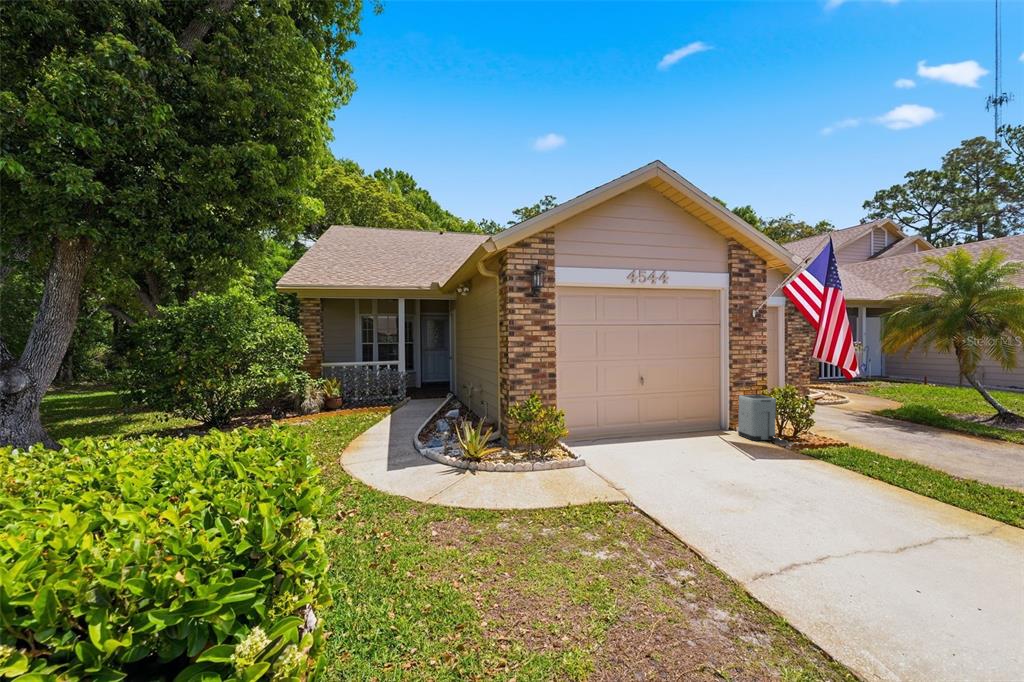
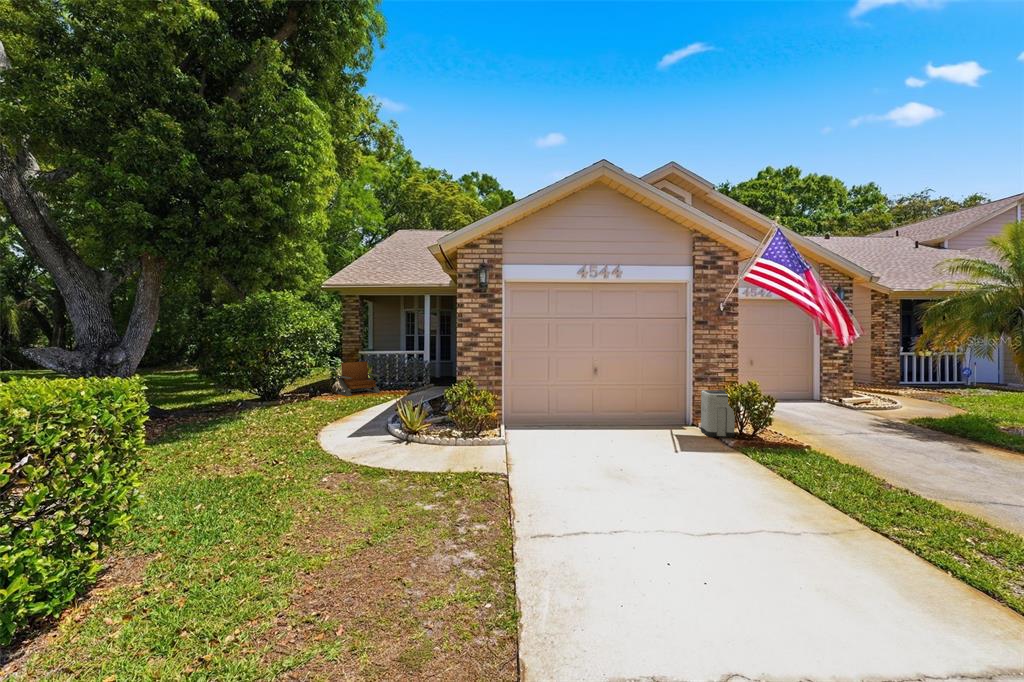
lounge chair: none [302,374,357,416] -> present [337,361,380,396]

